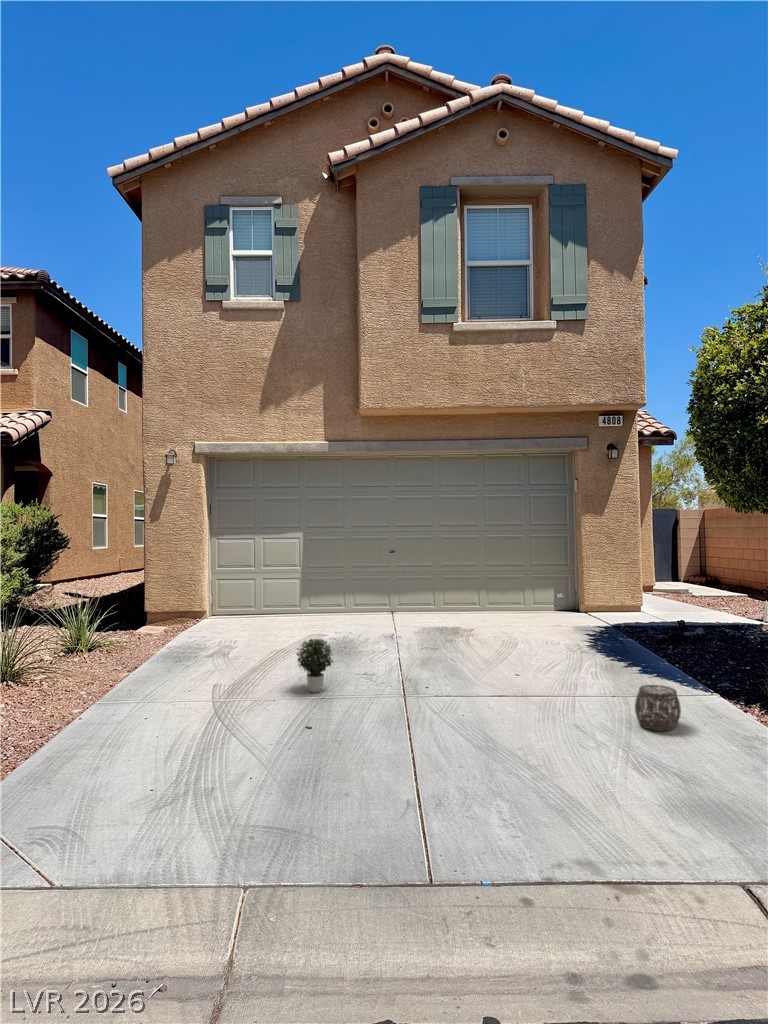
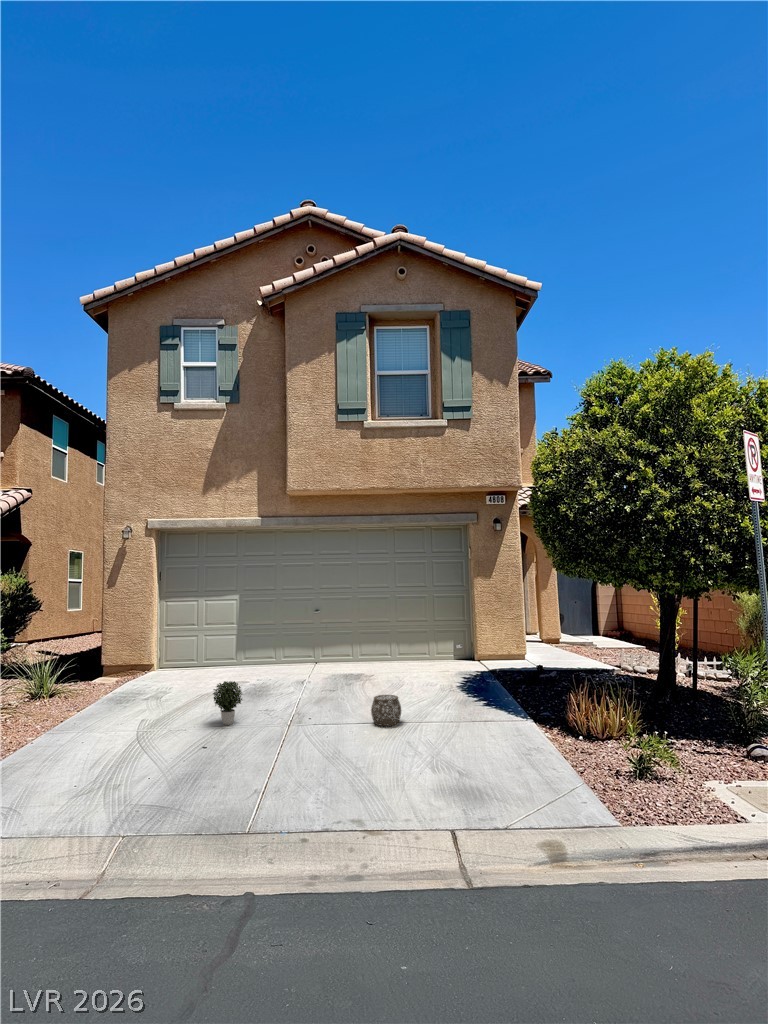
woven basket: present [635,685,681,731] -> present [371,695,401,726]

